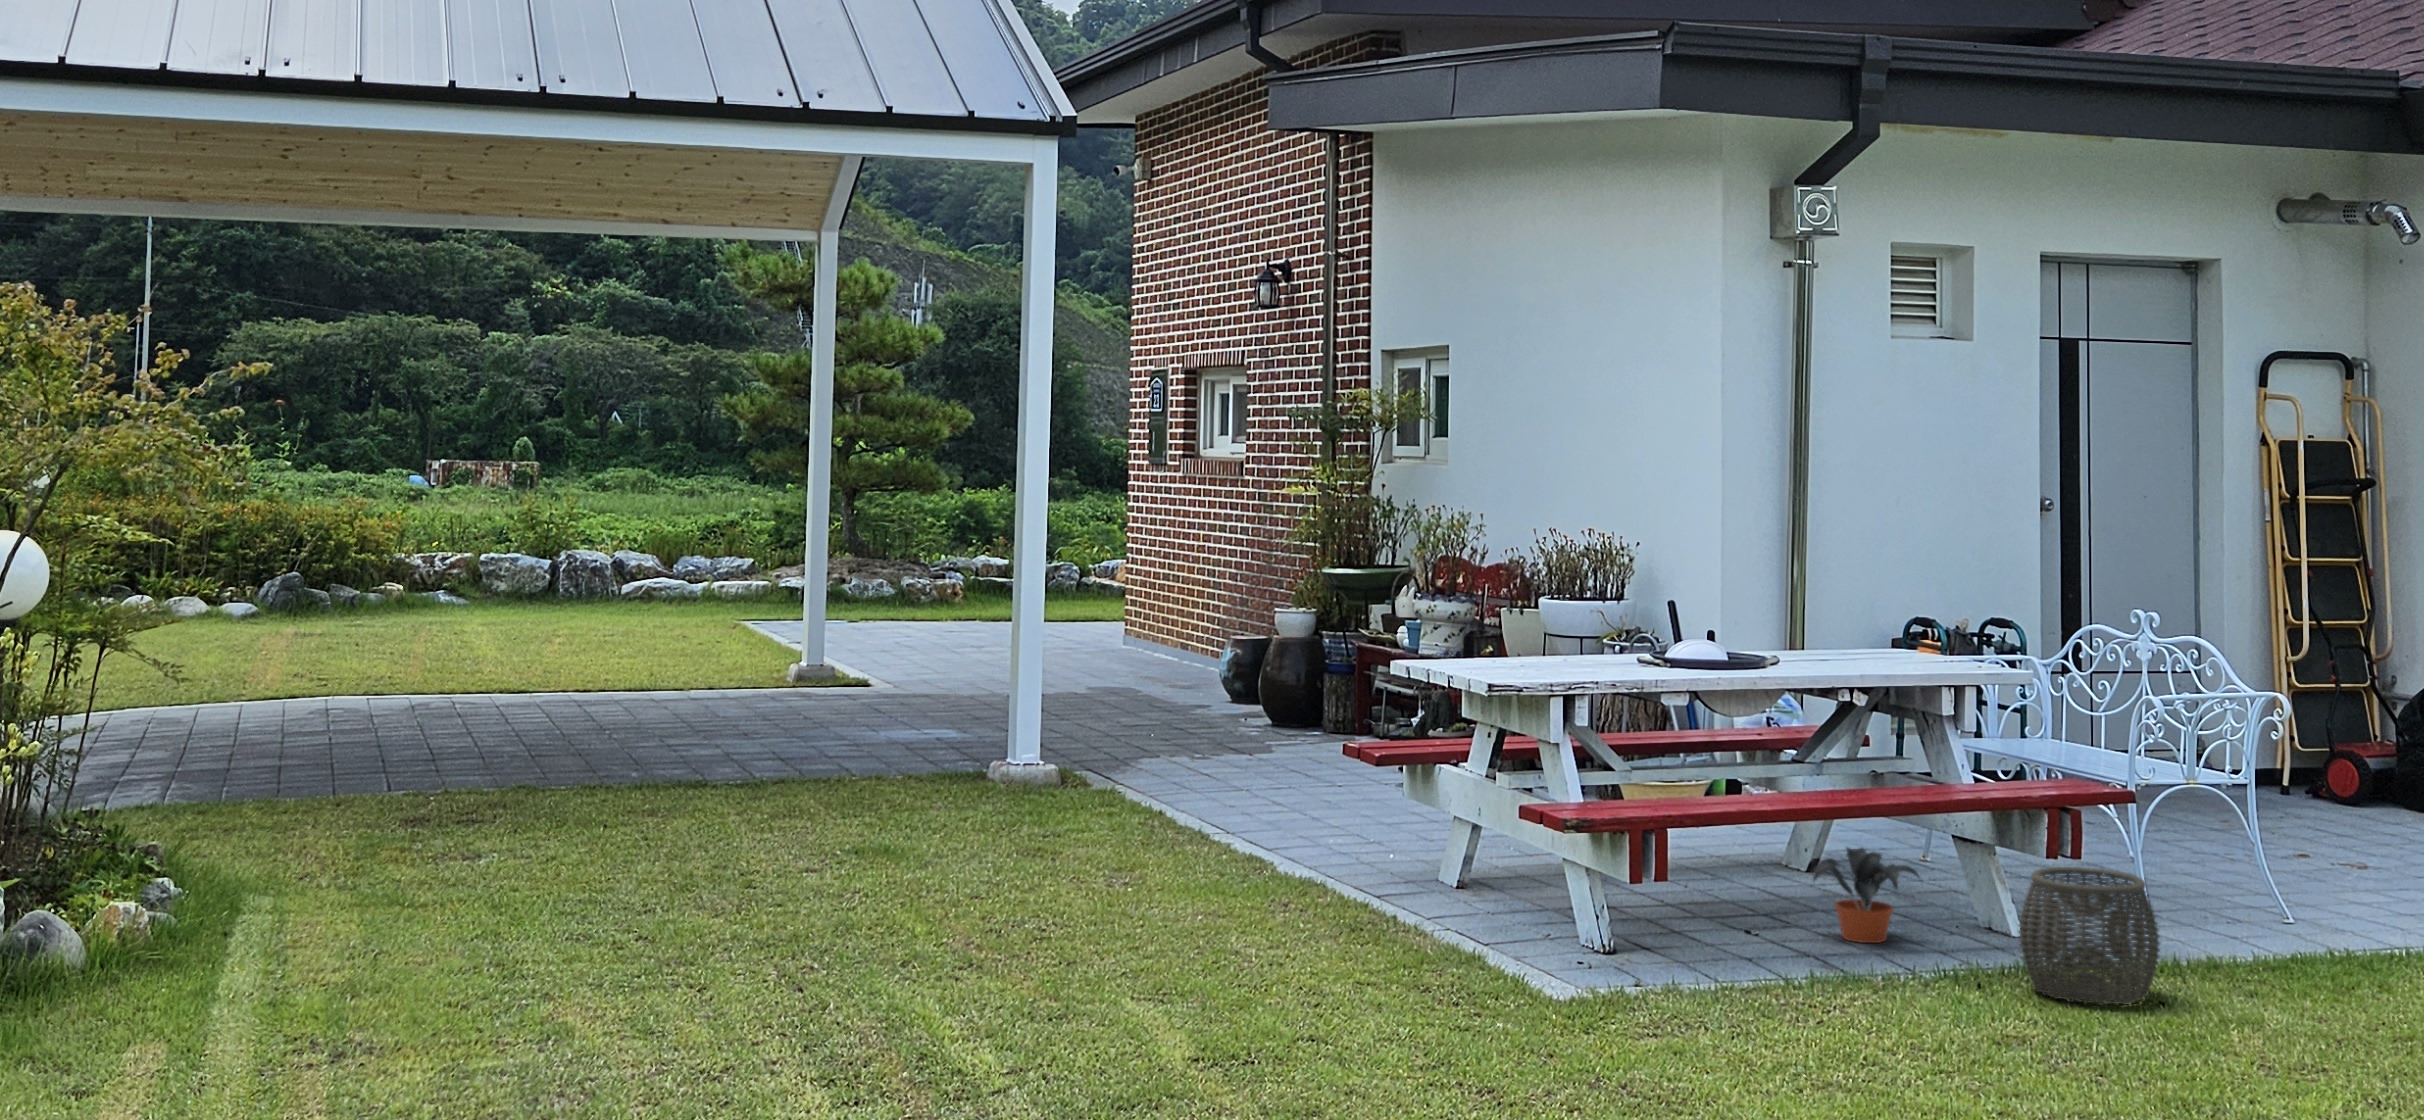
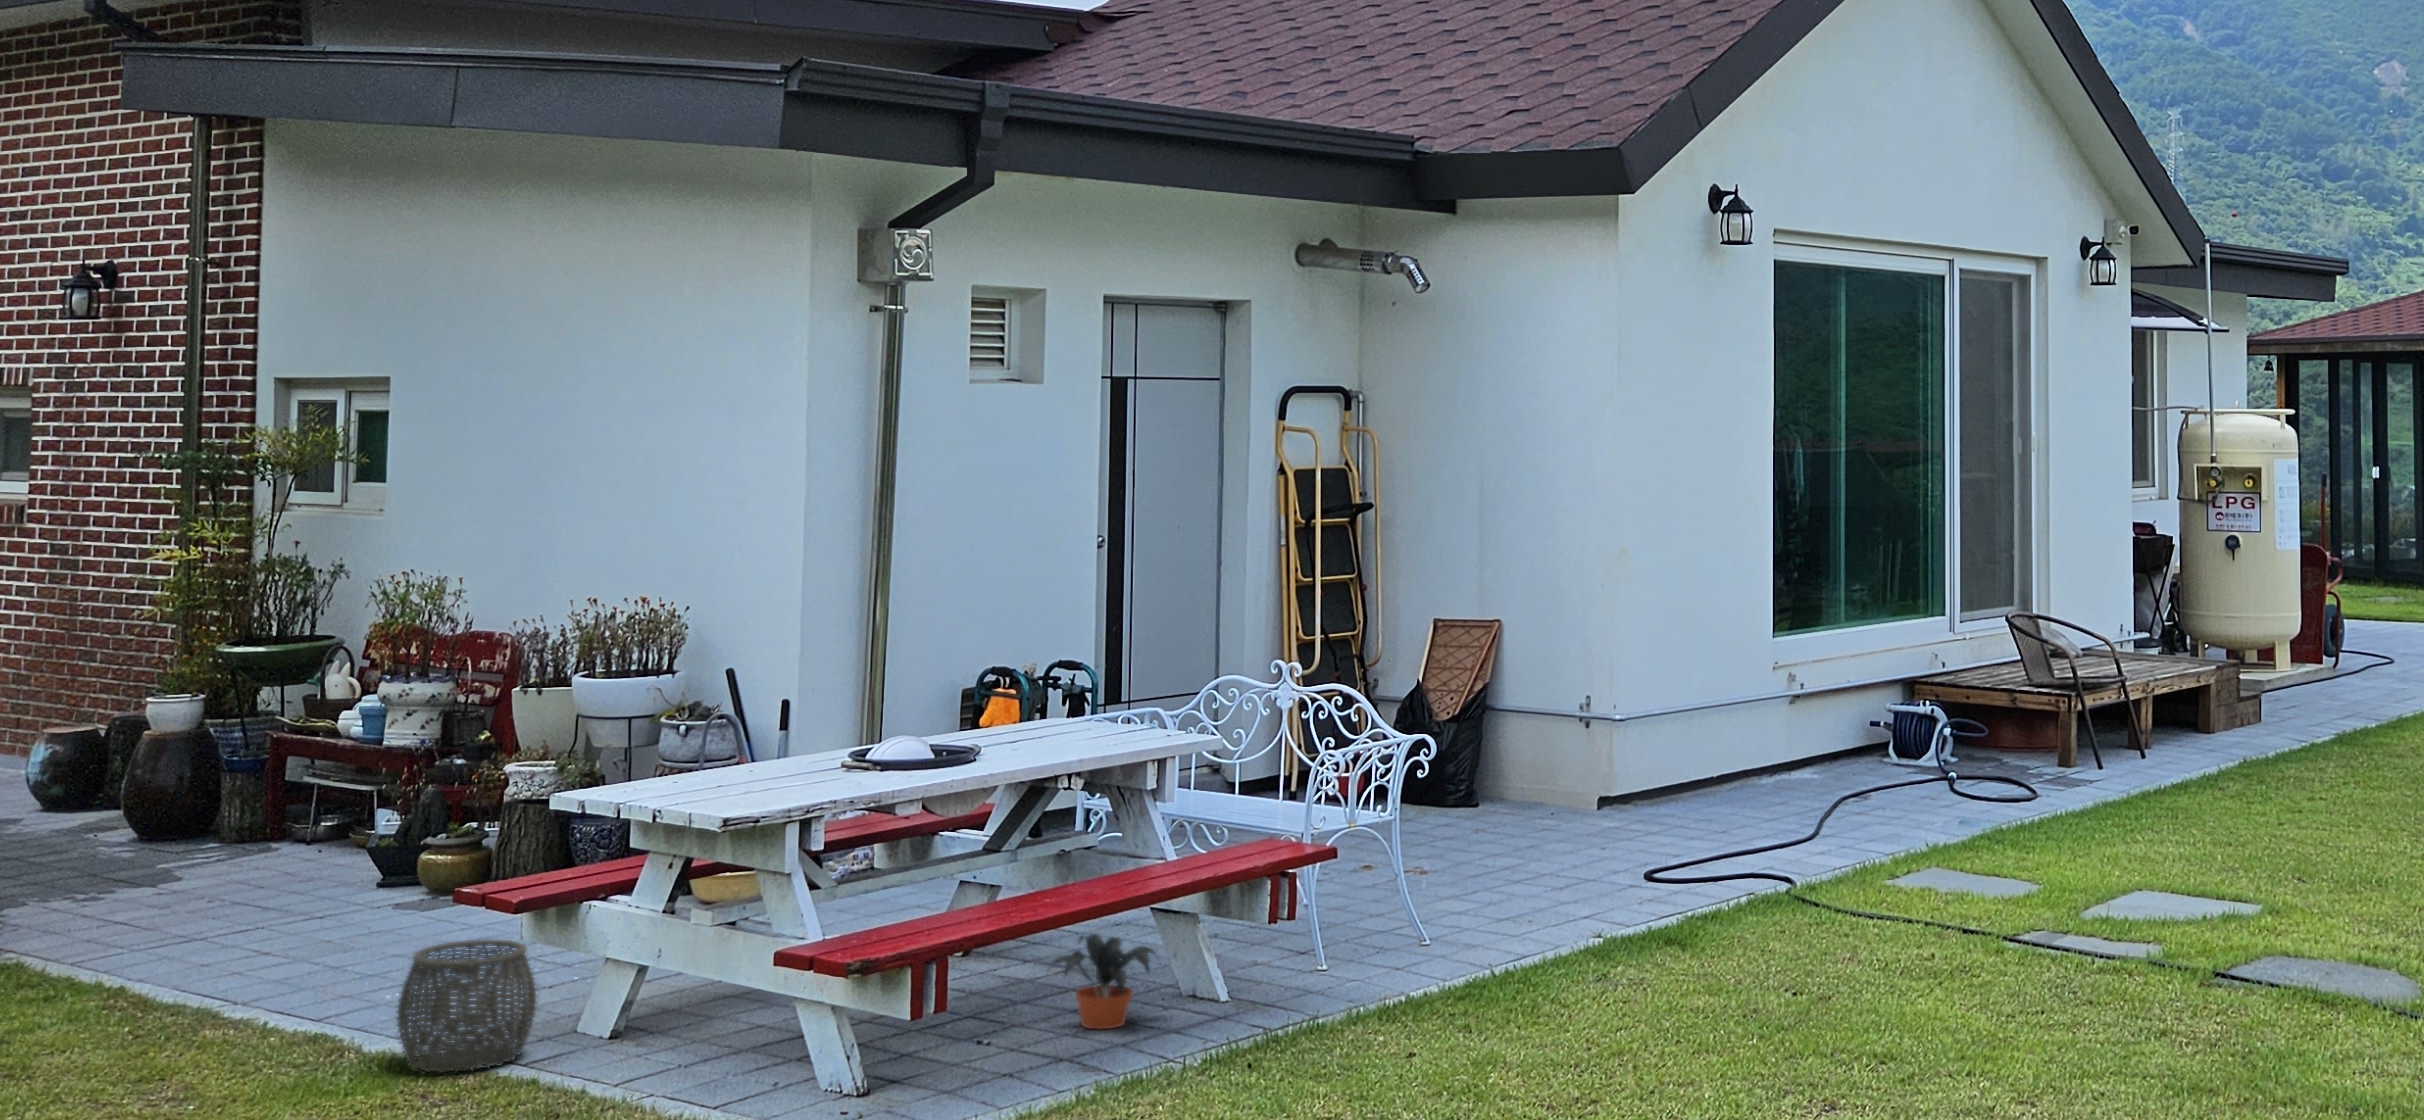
woven basket: present [2018,867,2160,1005] -> present [397,939,537,1072]

